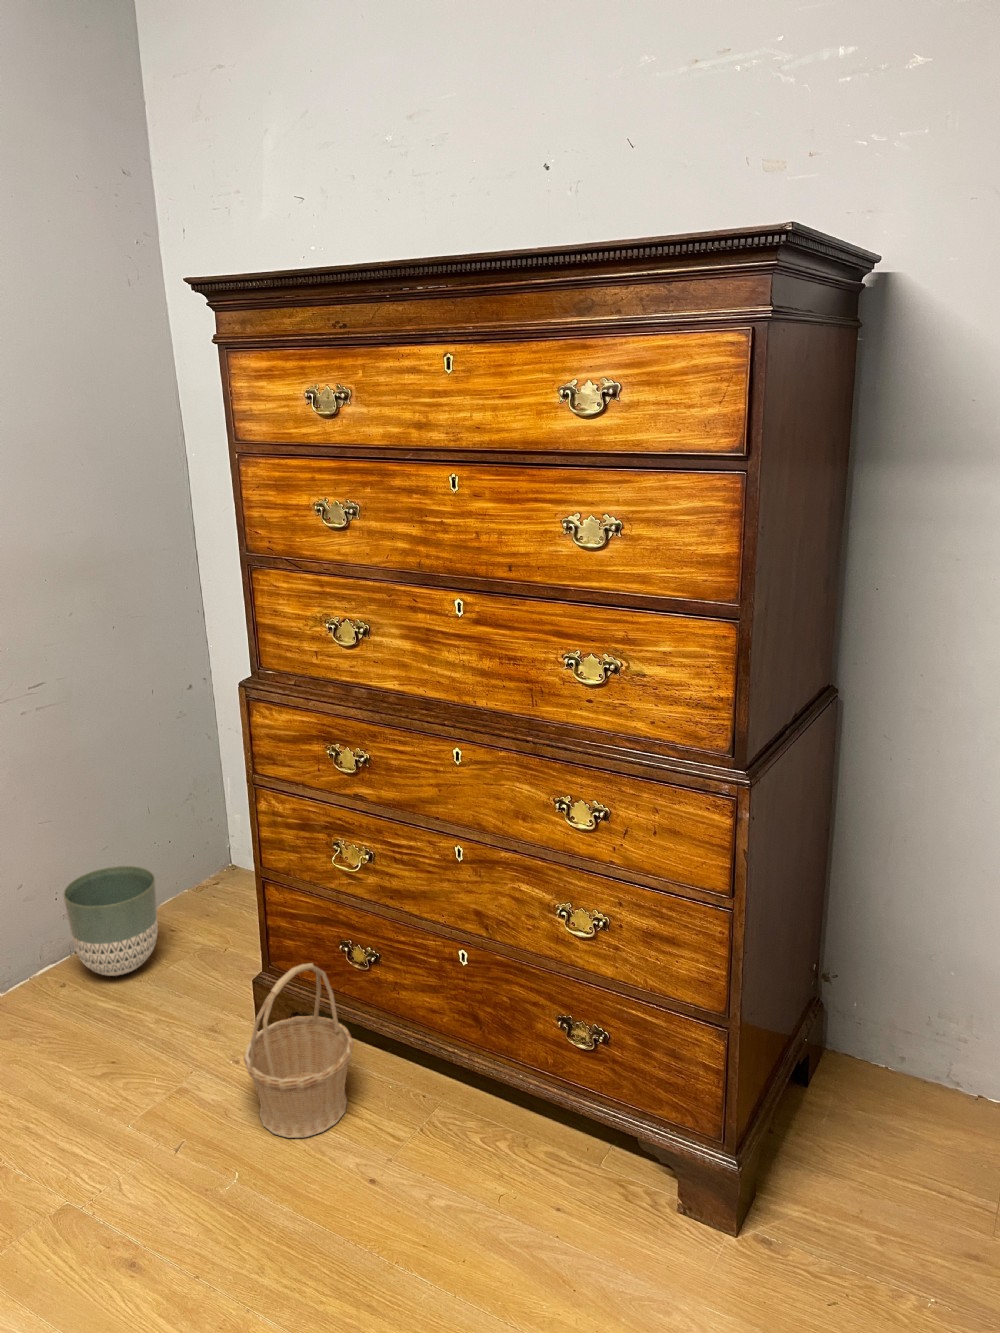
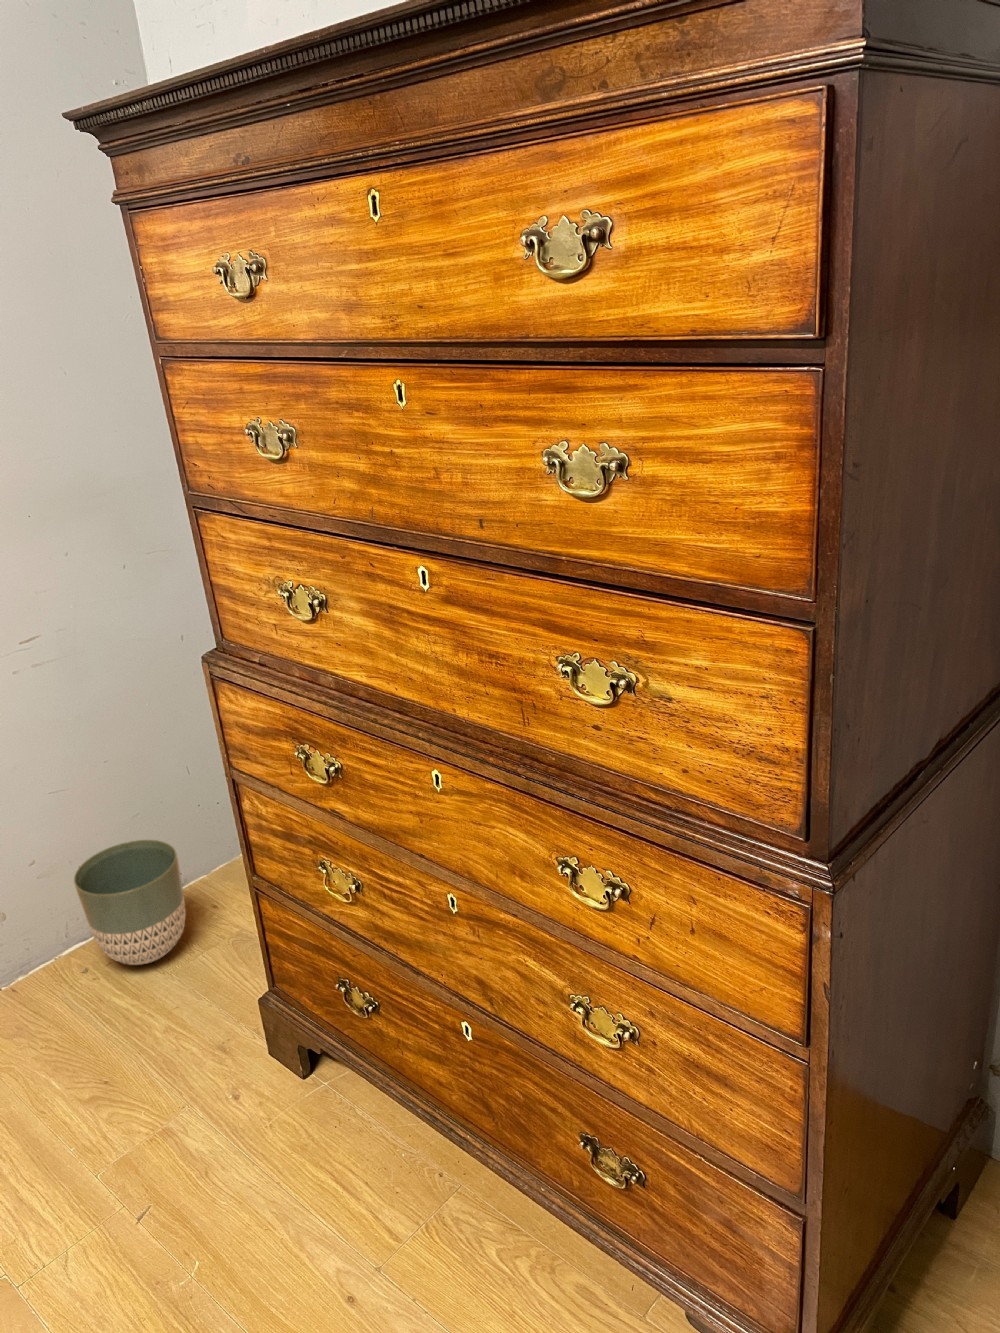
basket: present [244,963,354,1138] -> none [215,1010,350,1219]

